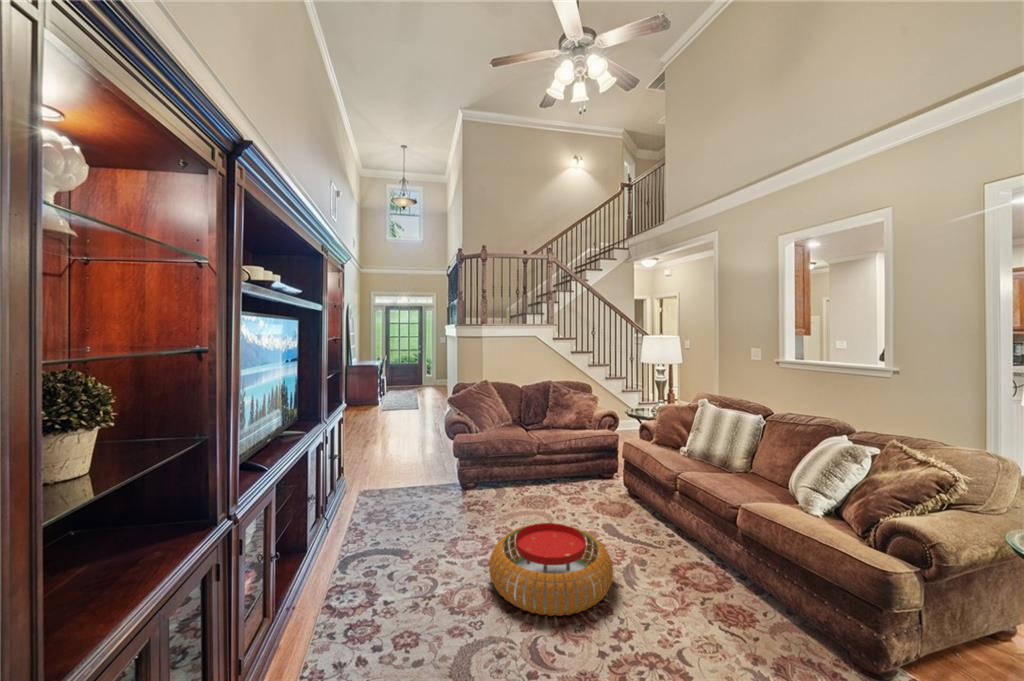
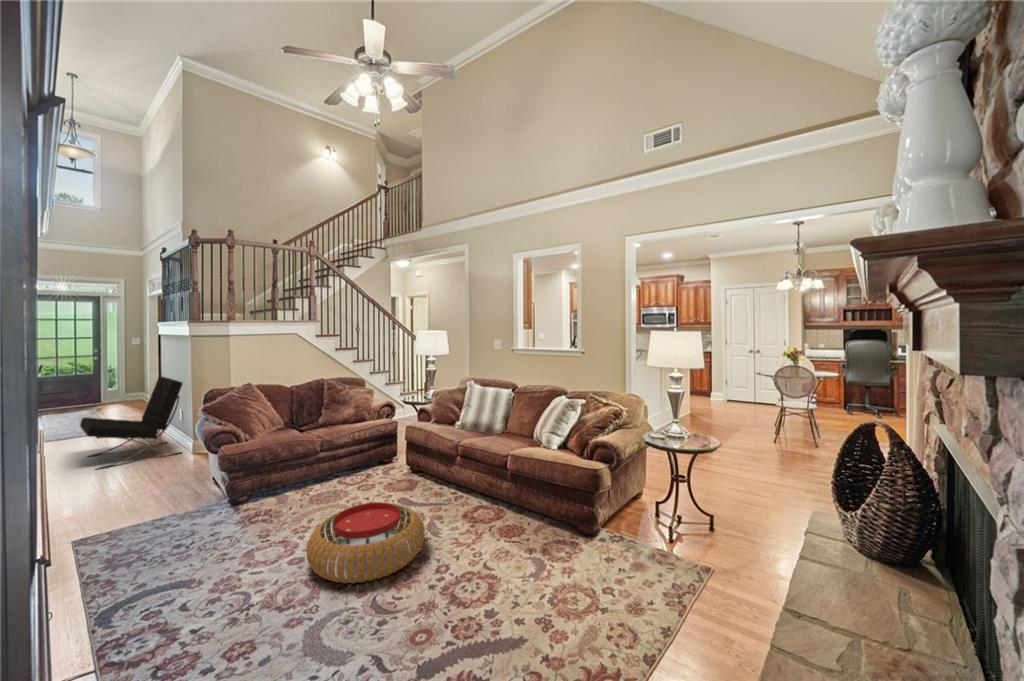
lounge chair: none [390,368,450,438] -> present [80,377,183,470]

